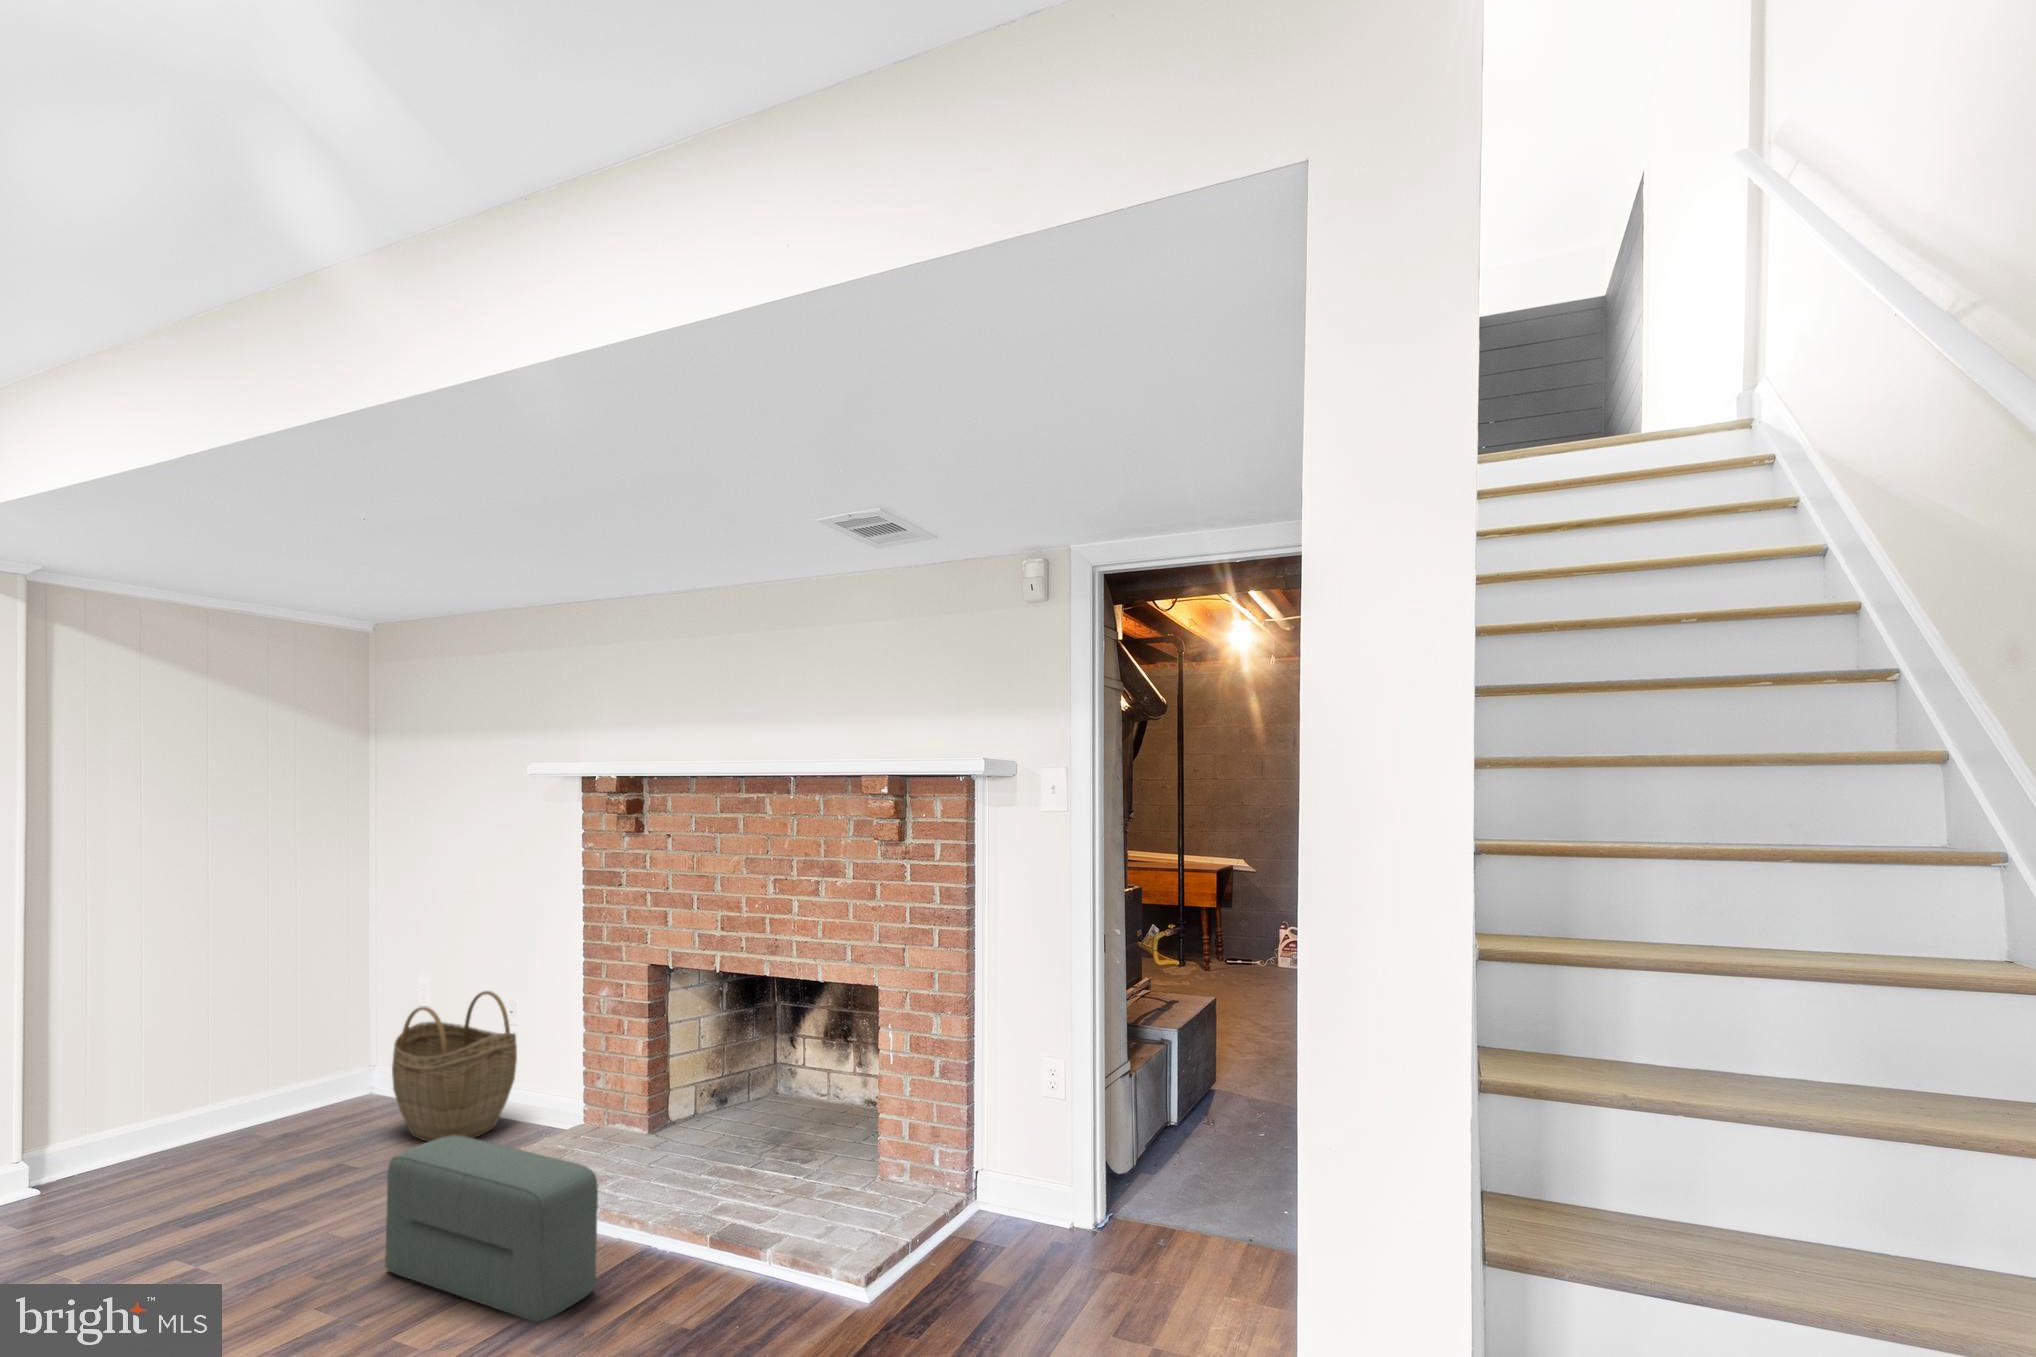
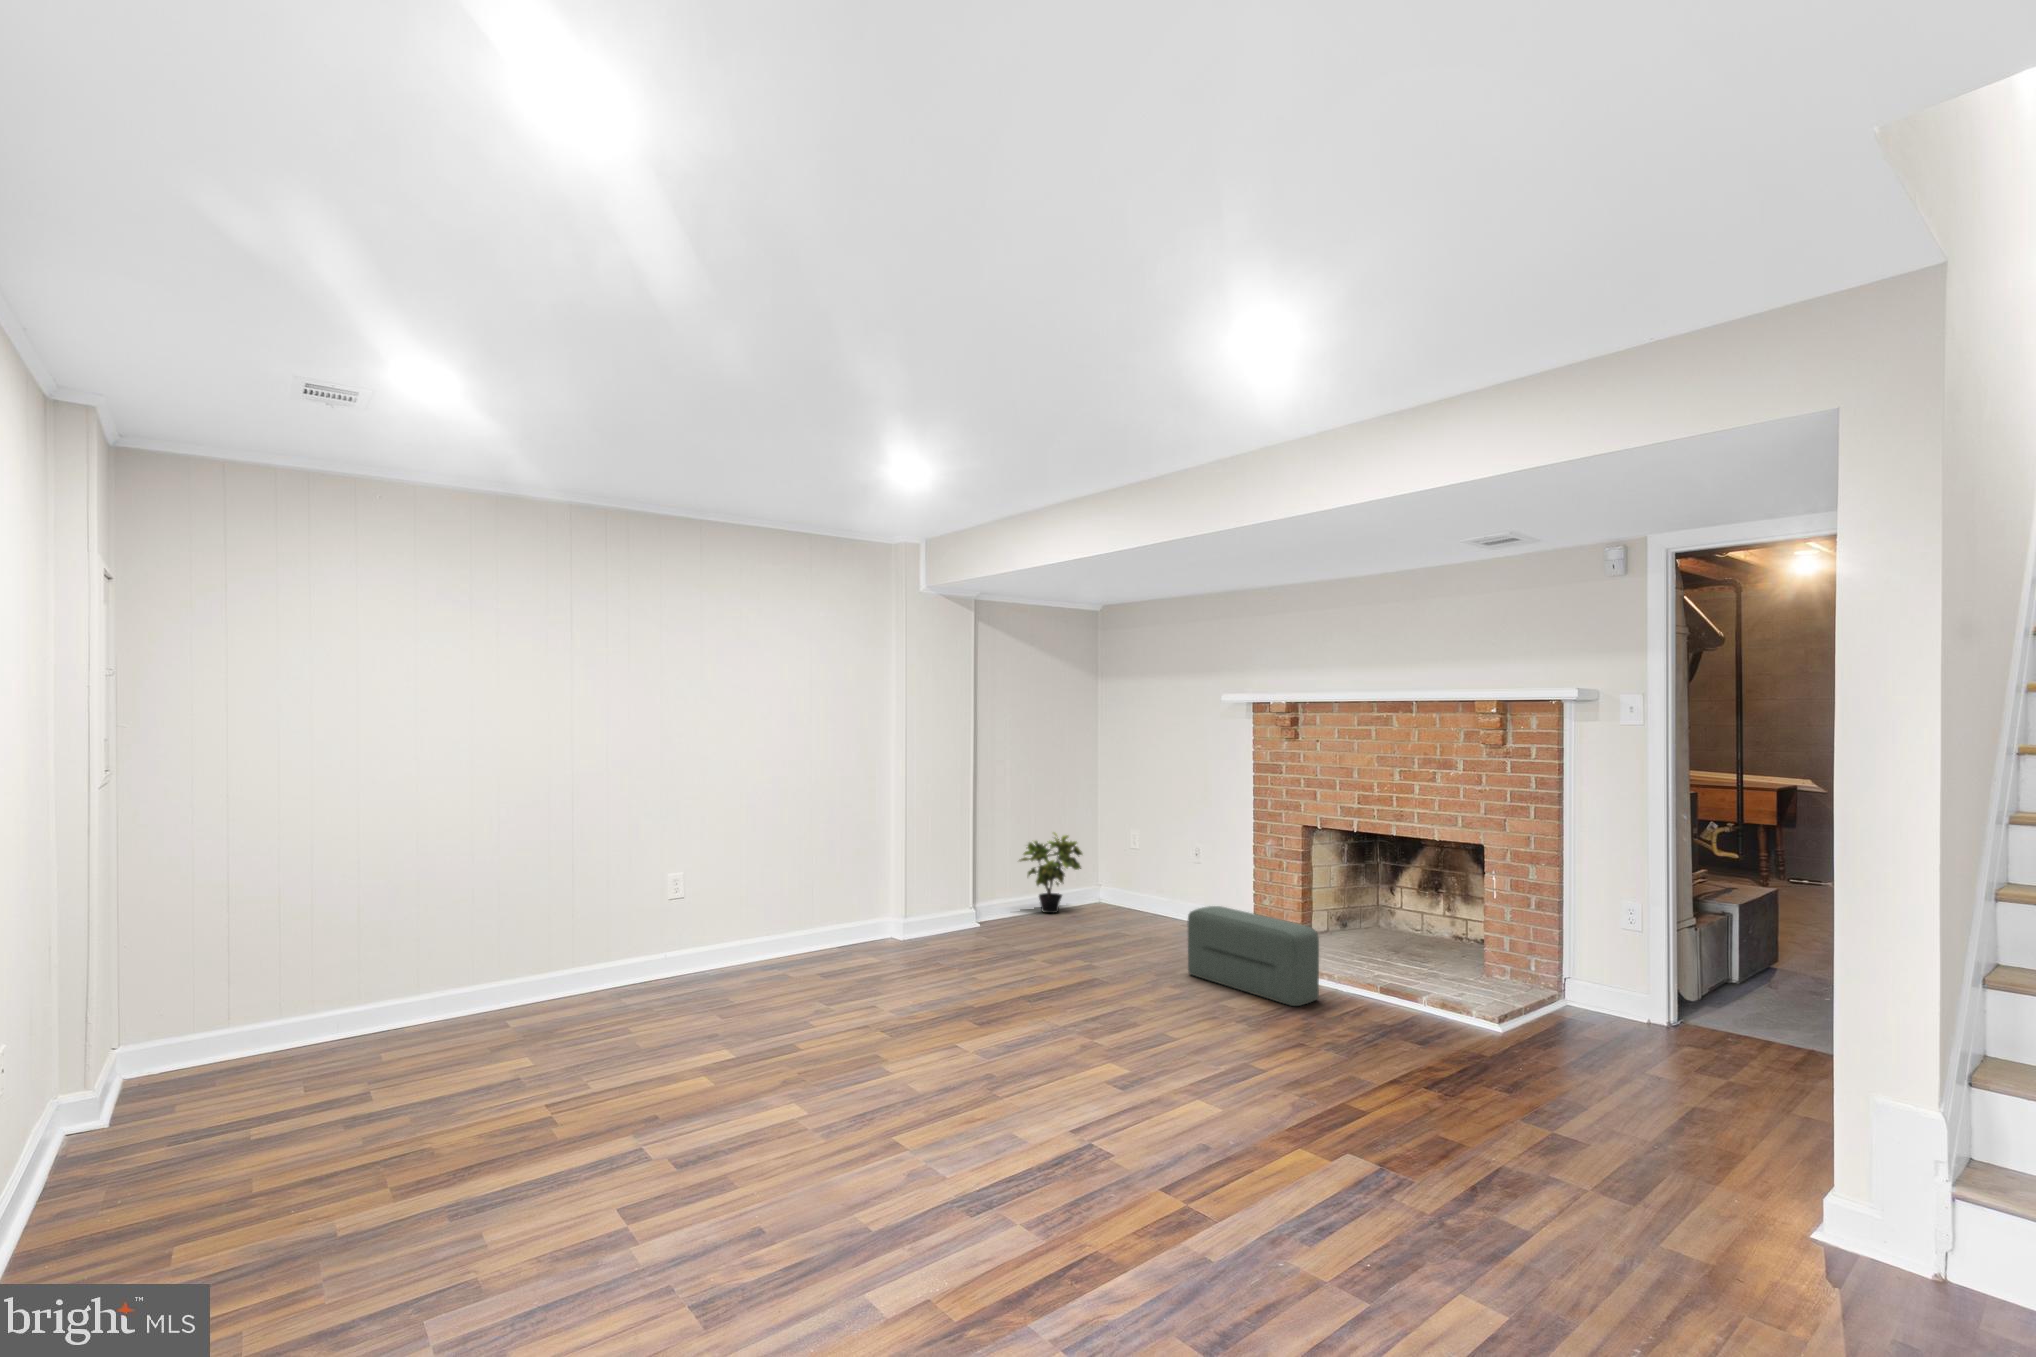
woven basket: present [392,991,517,1142] -> none [1136,837,1209,927]
potted plant: none [168,1004,305,1149] -> present [1020,833,1082,913]

